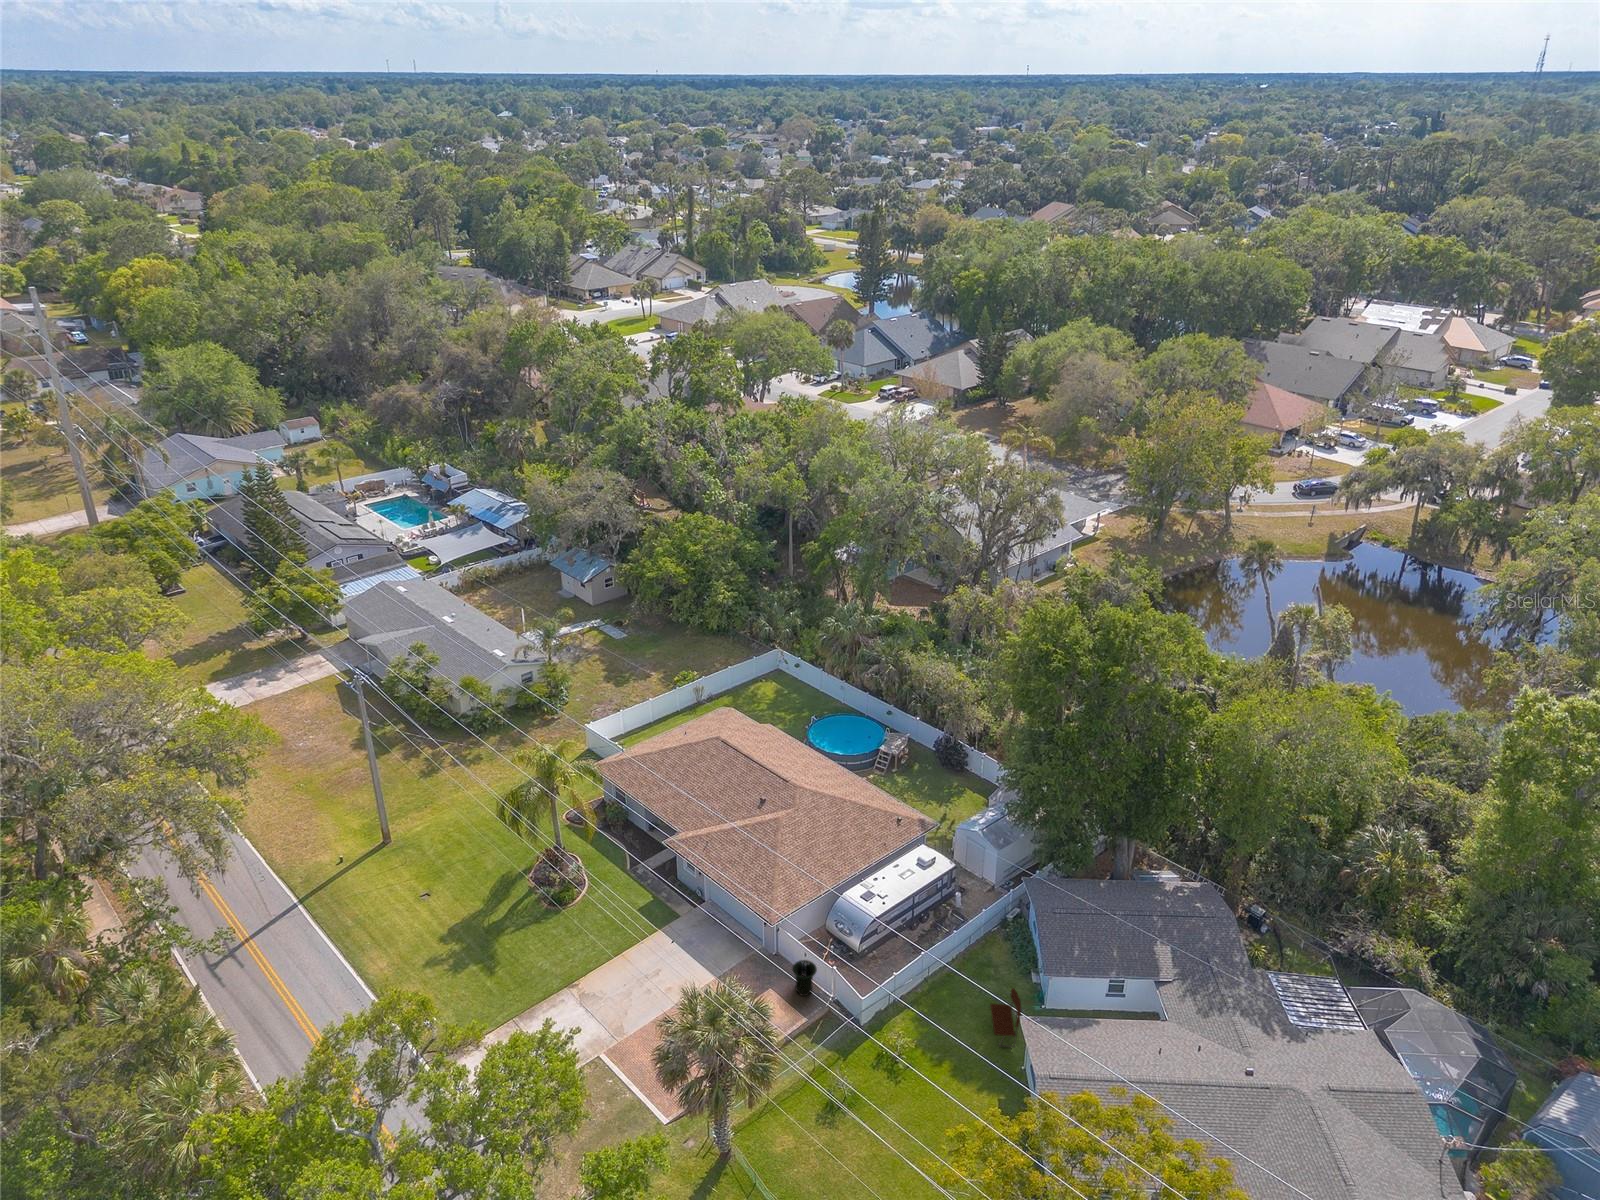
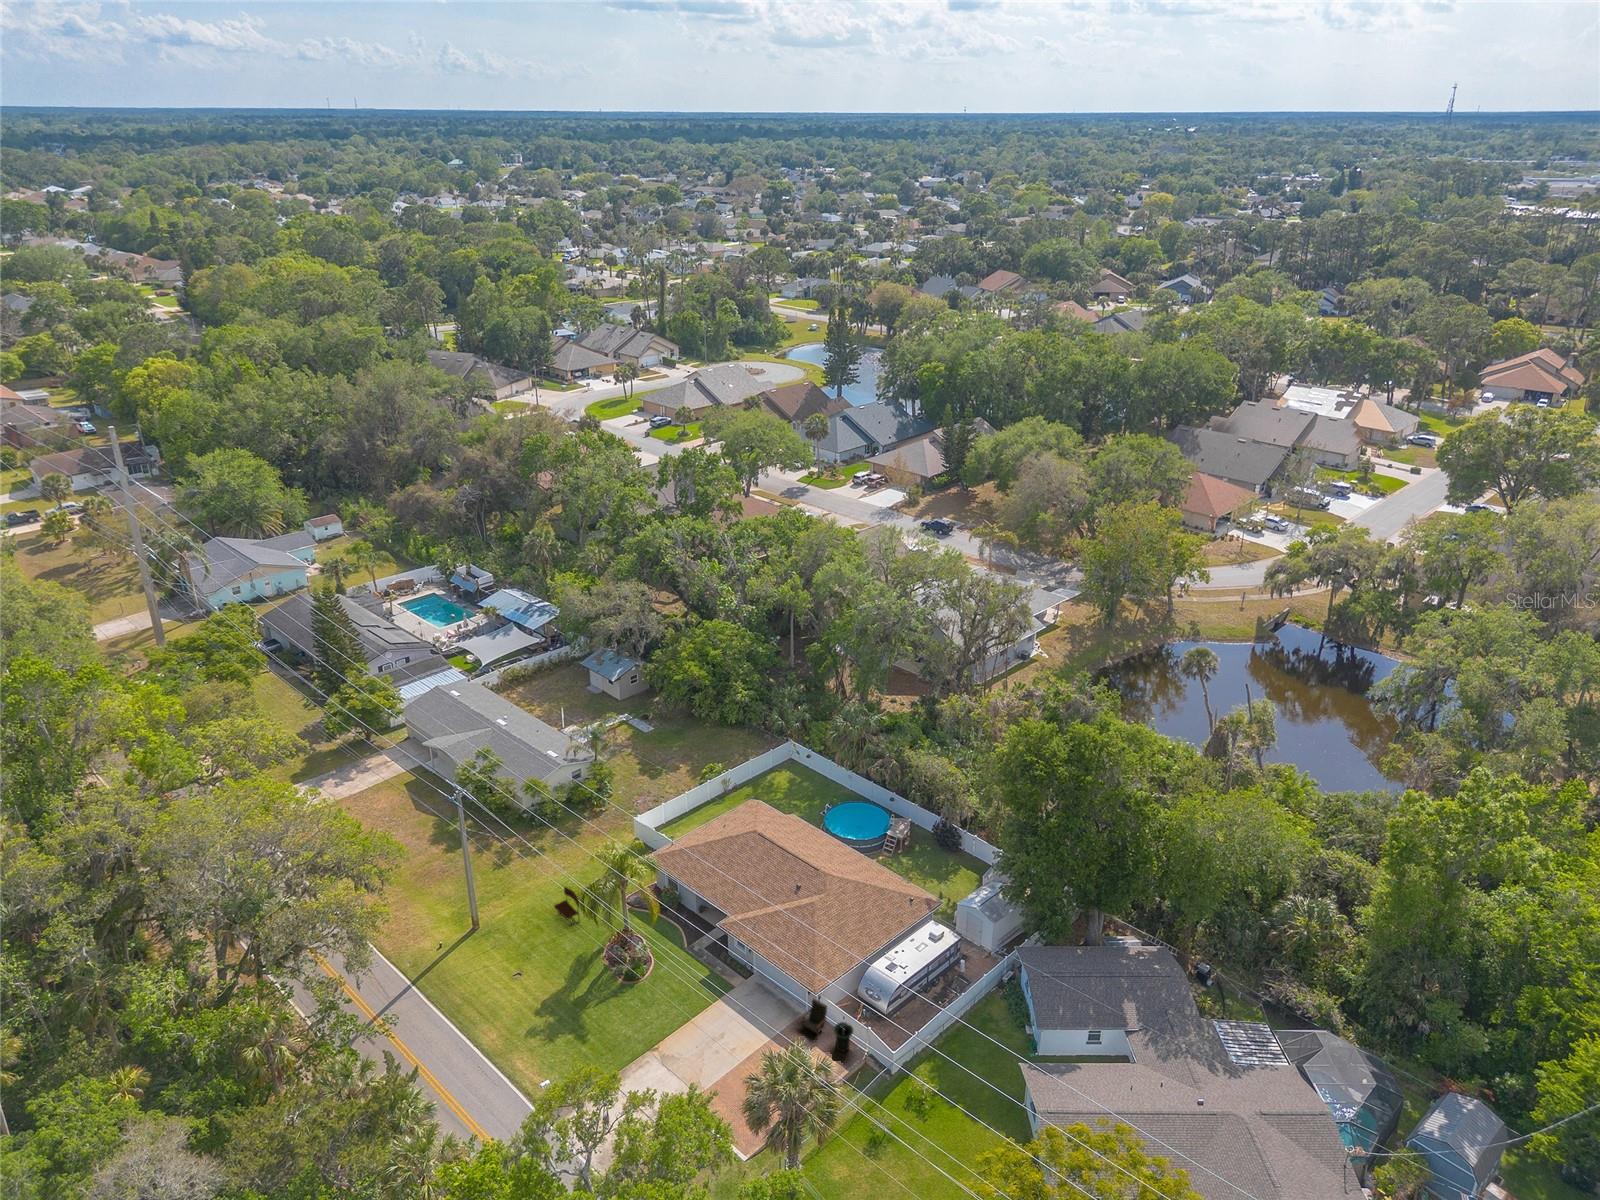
lounge chair: none [755,931,788,980] -> present [802,998,827,1035]
bench: present [990,988,1021,1048] -> present [554,887,580,926]

